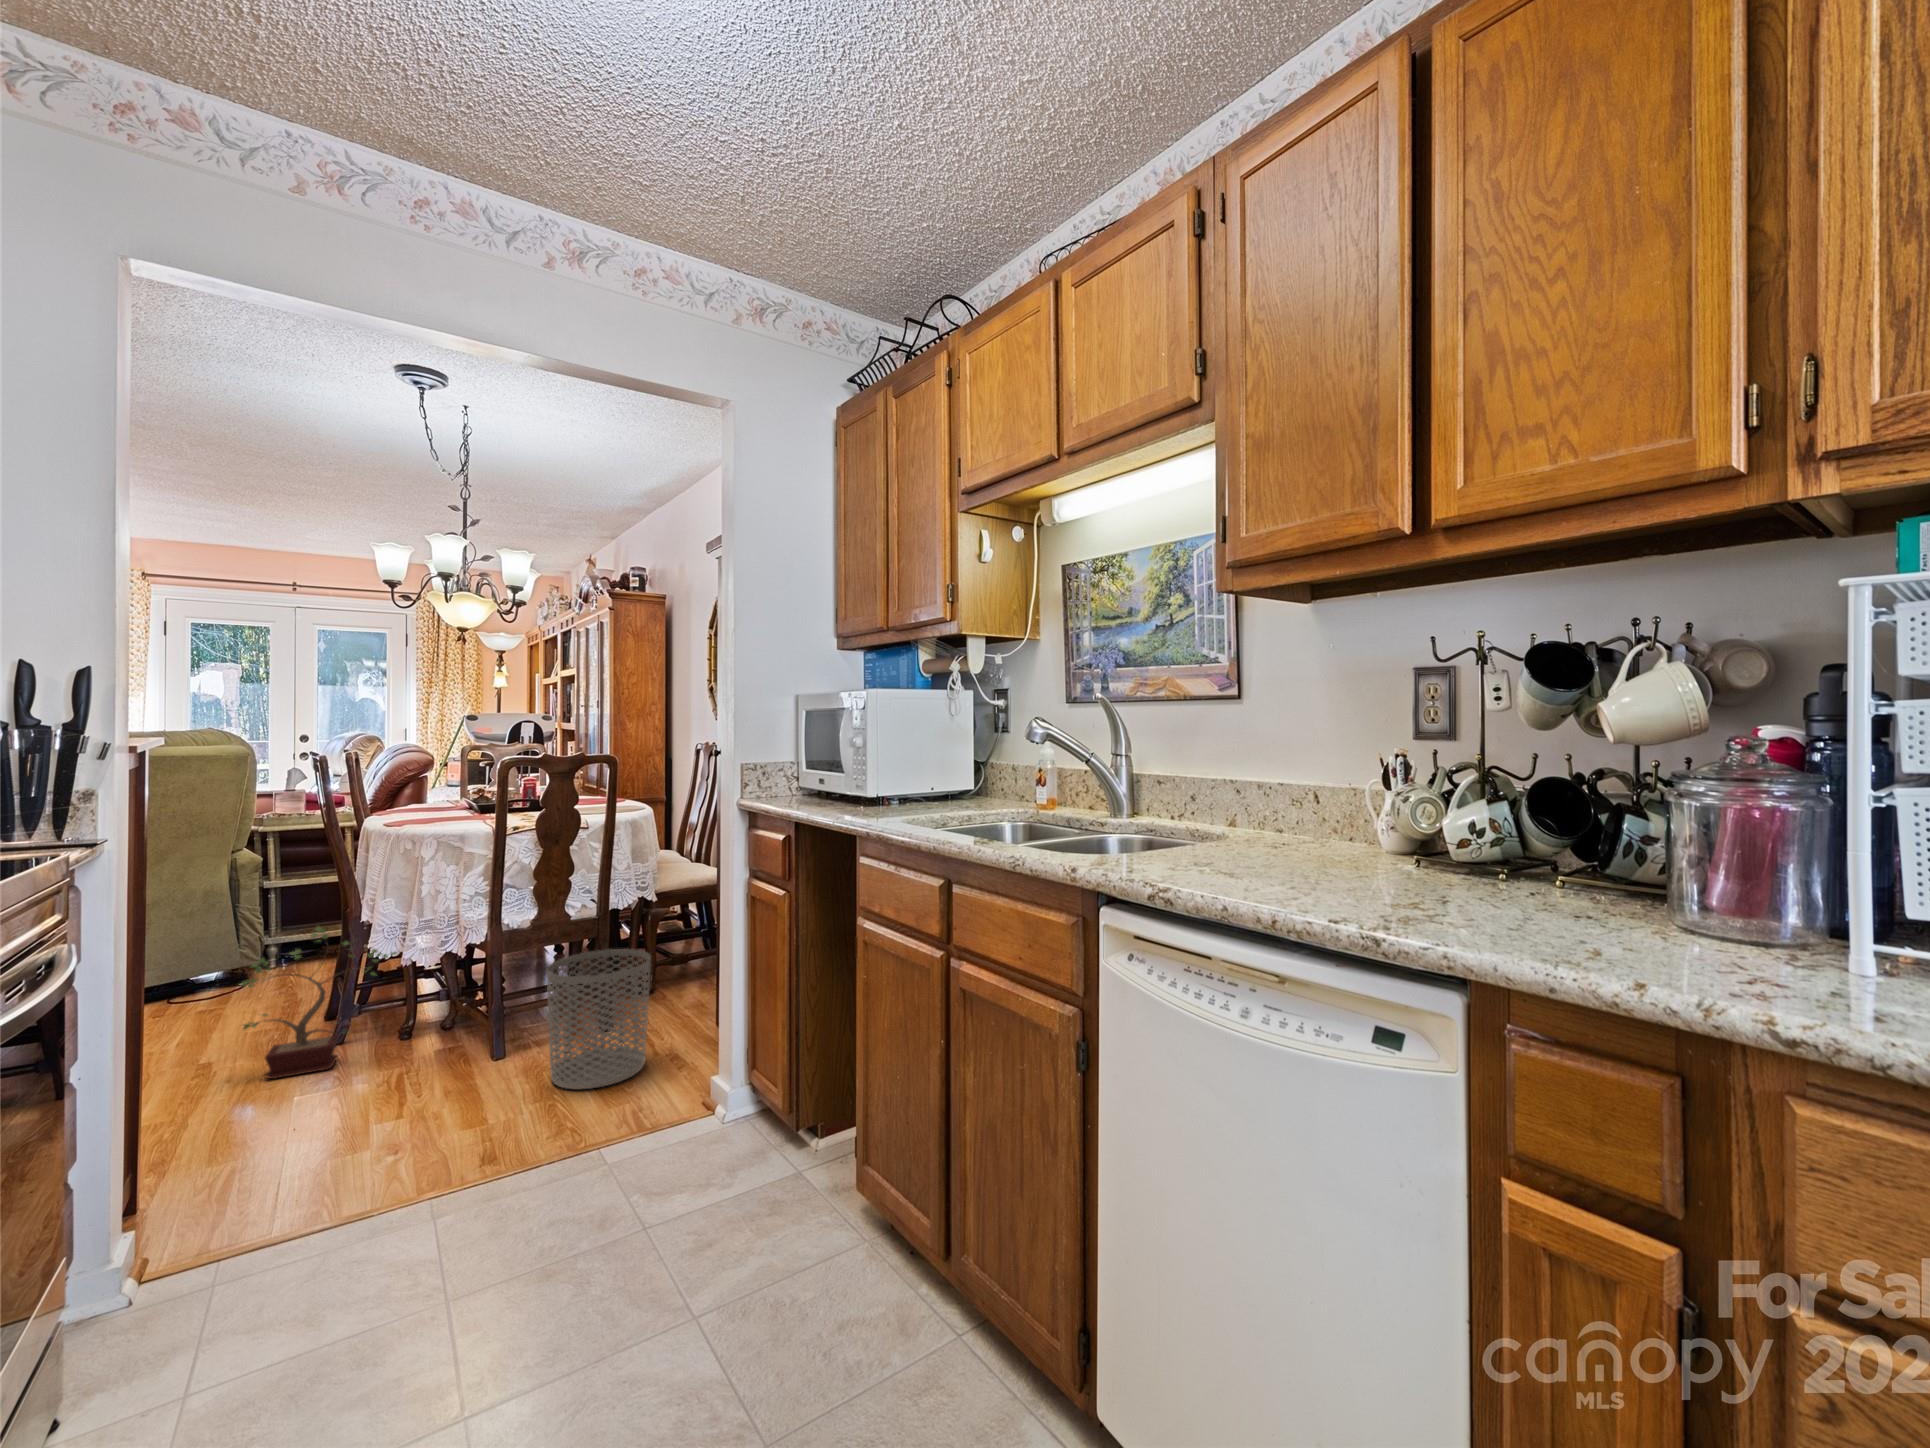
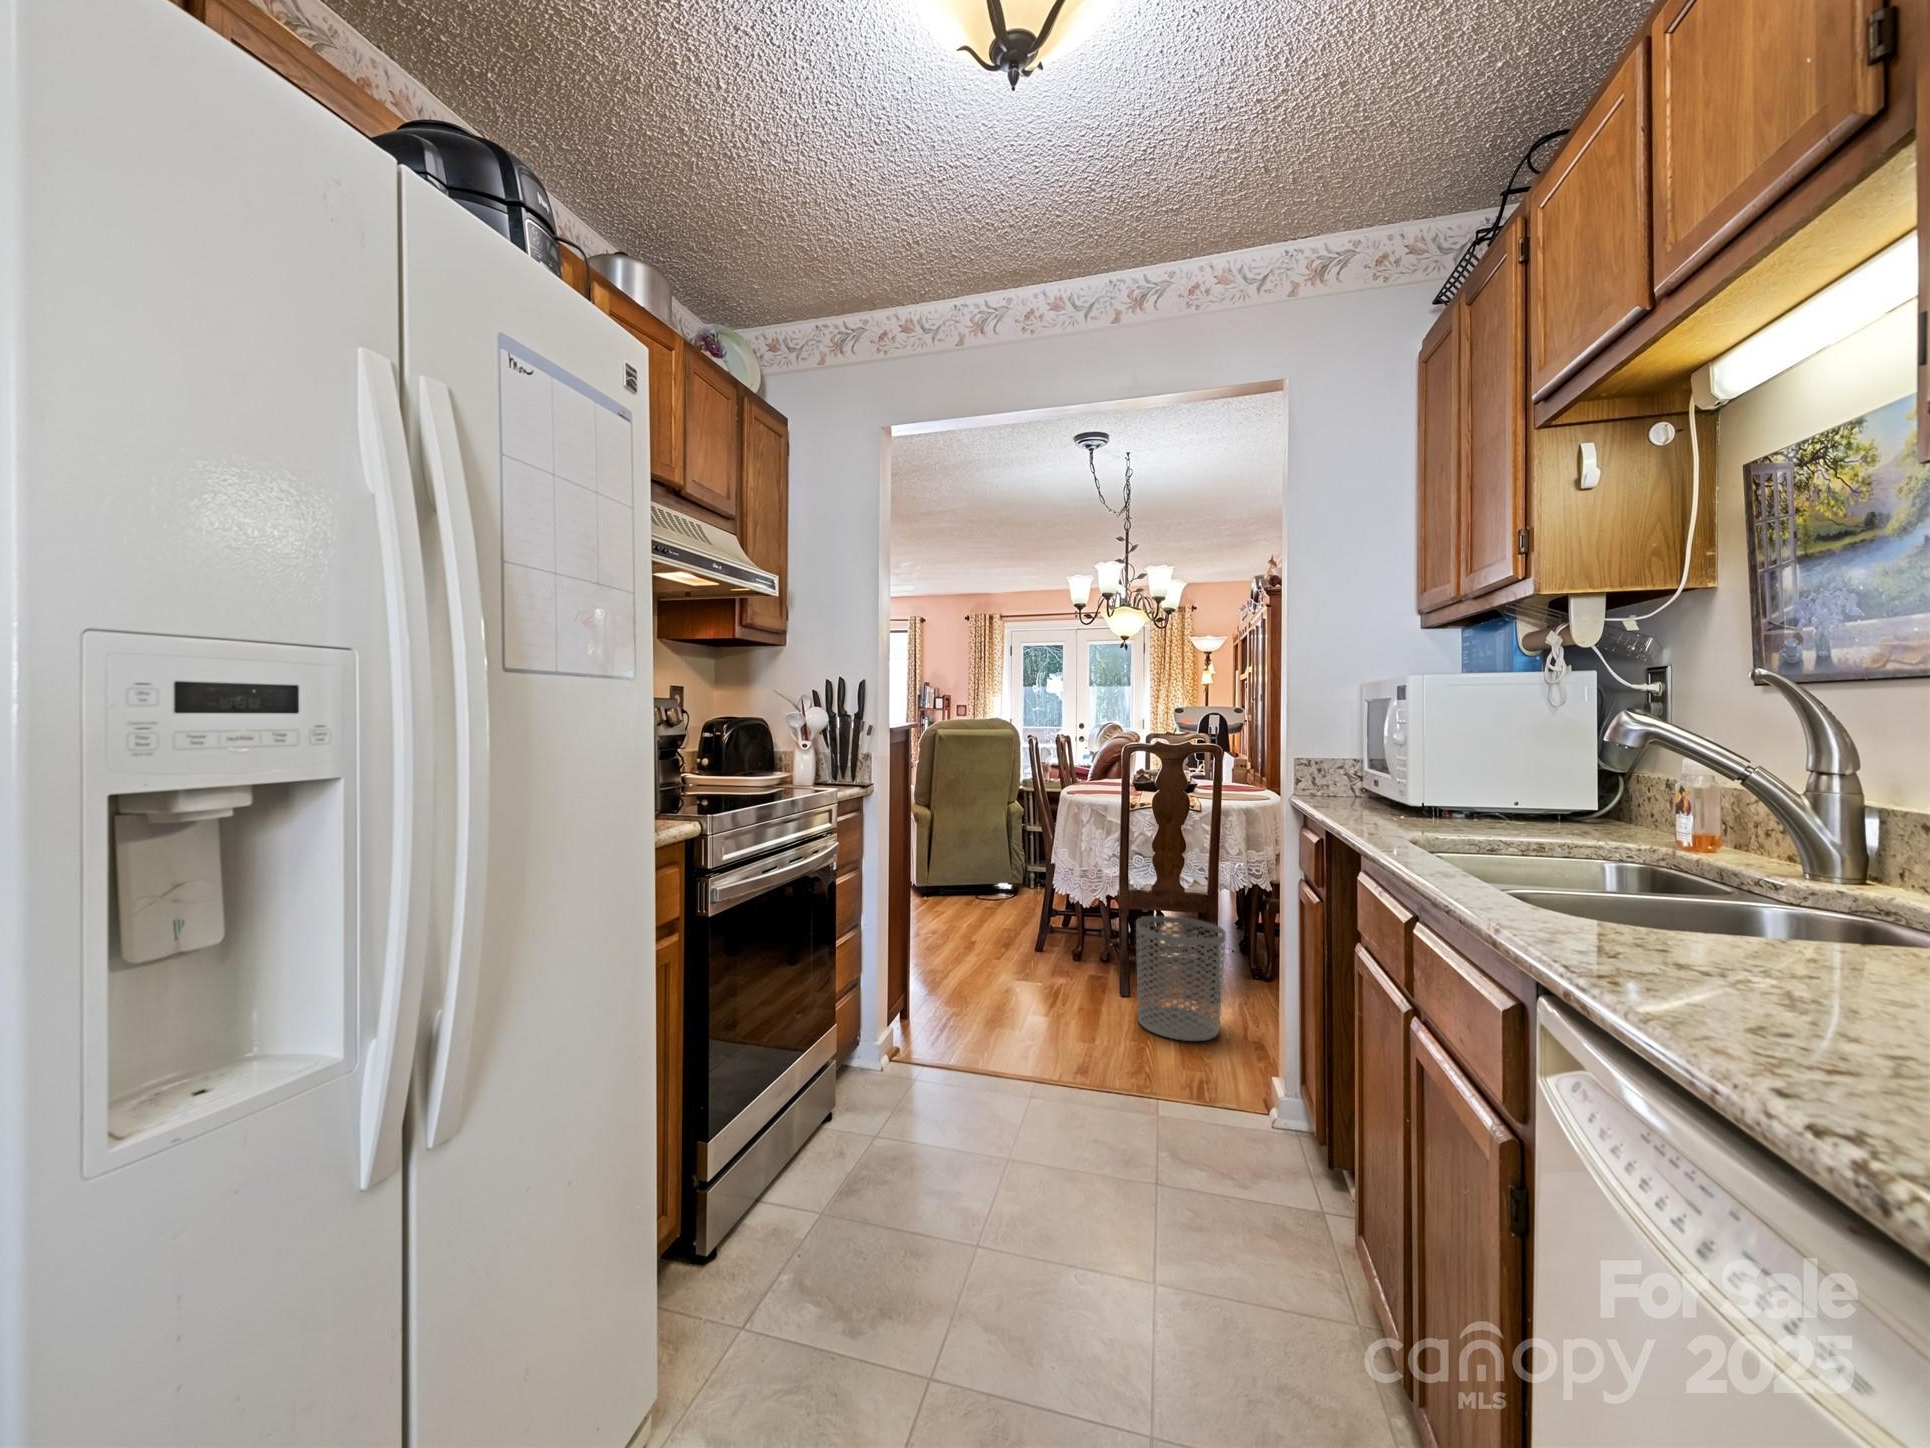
potted plant: present [240,927,397,1079] -> none [968,851,1056,957]

